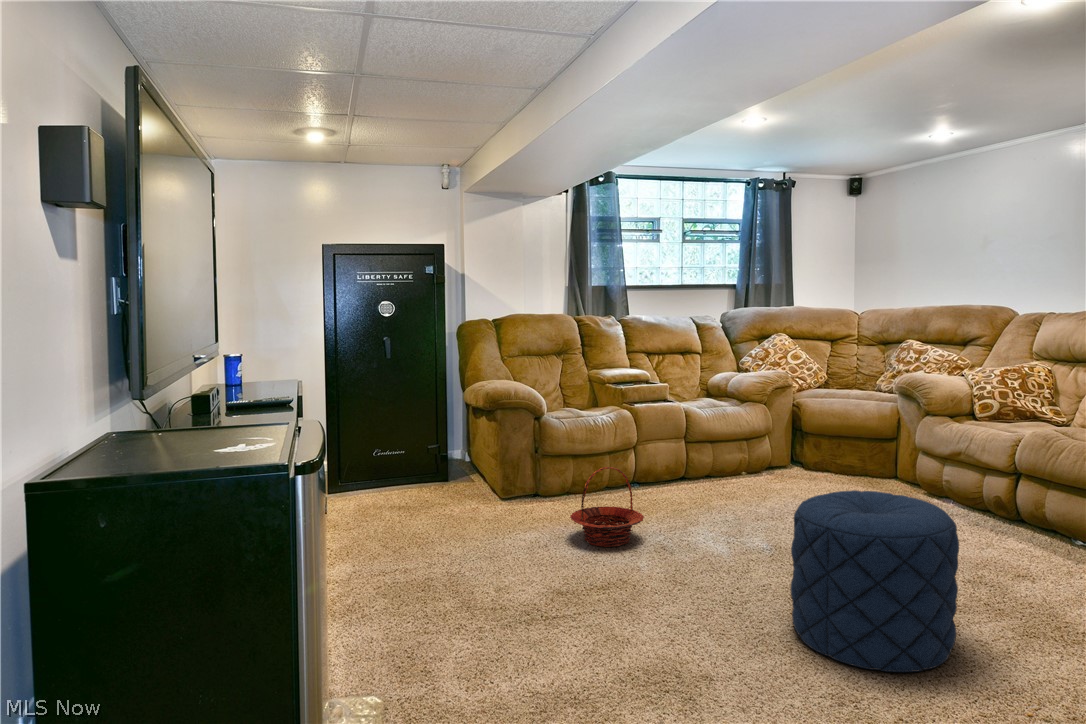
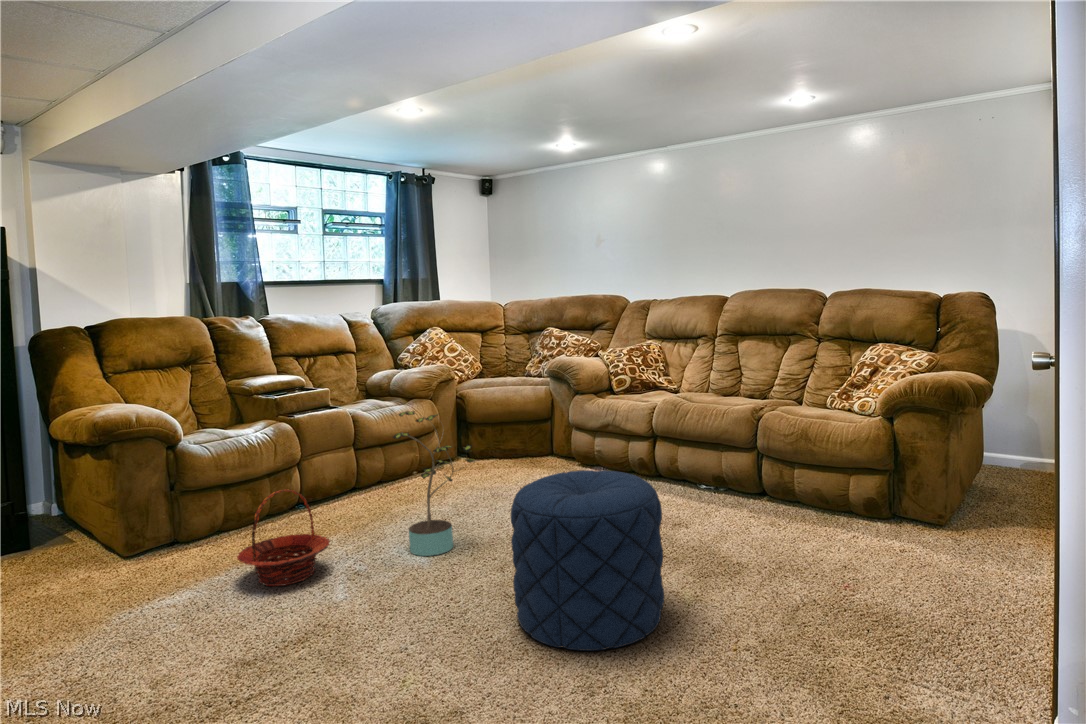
potted plant: none [704,413,785,550] -> present [393,411,475,556]

